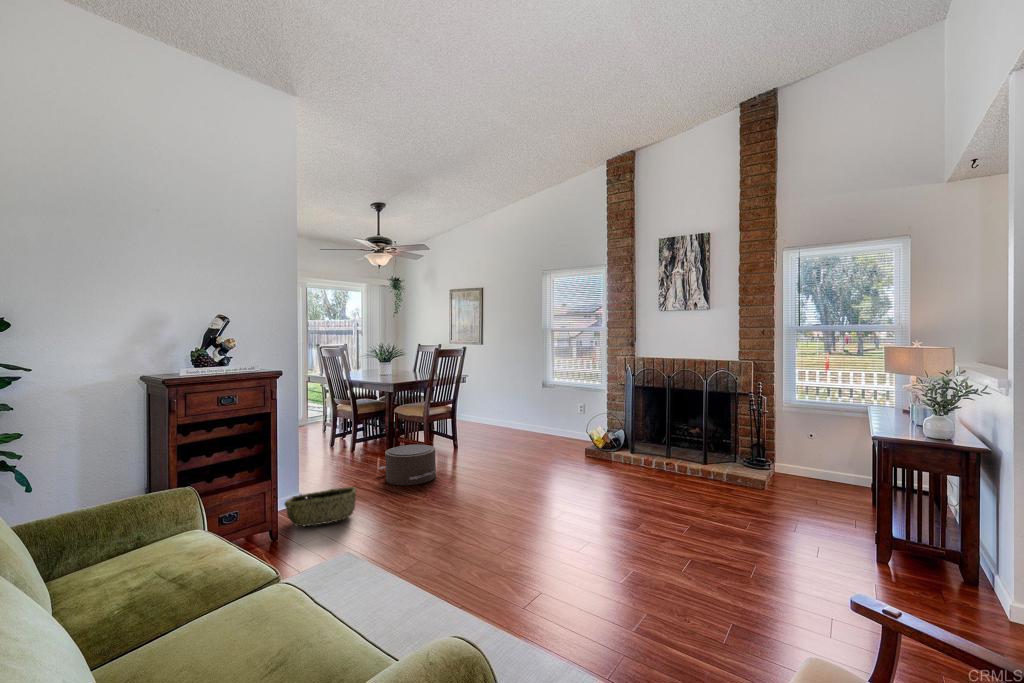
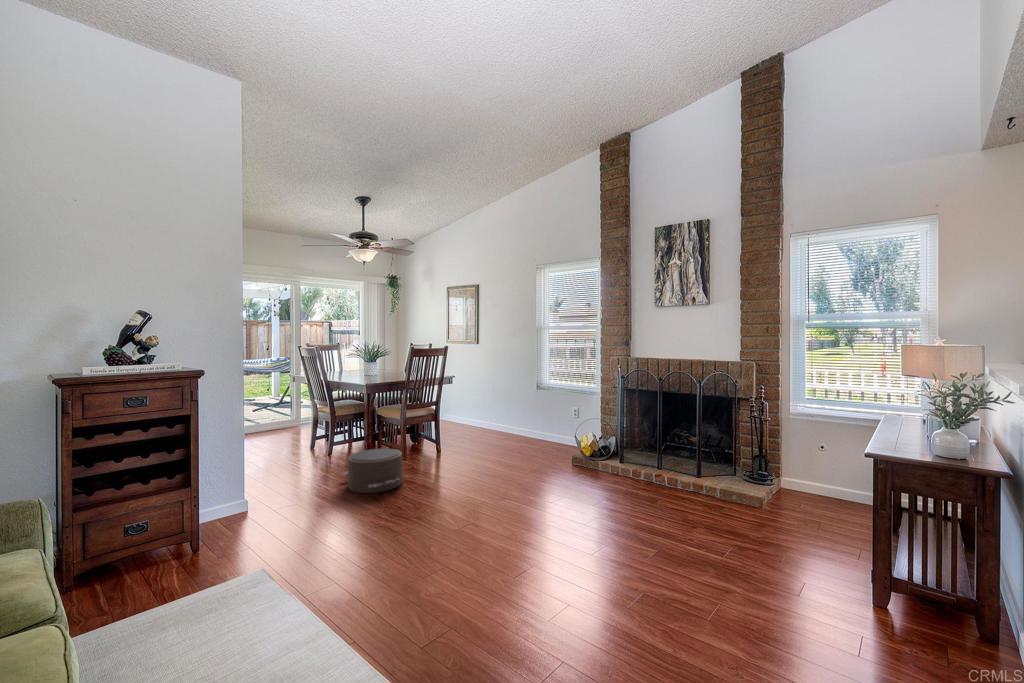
woven basket: present [284,487,356,526] -> none [210,496,298,540]

